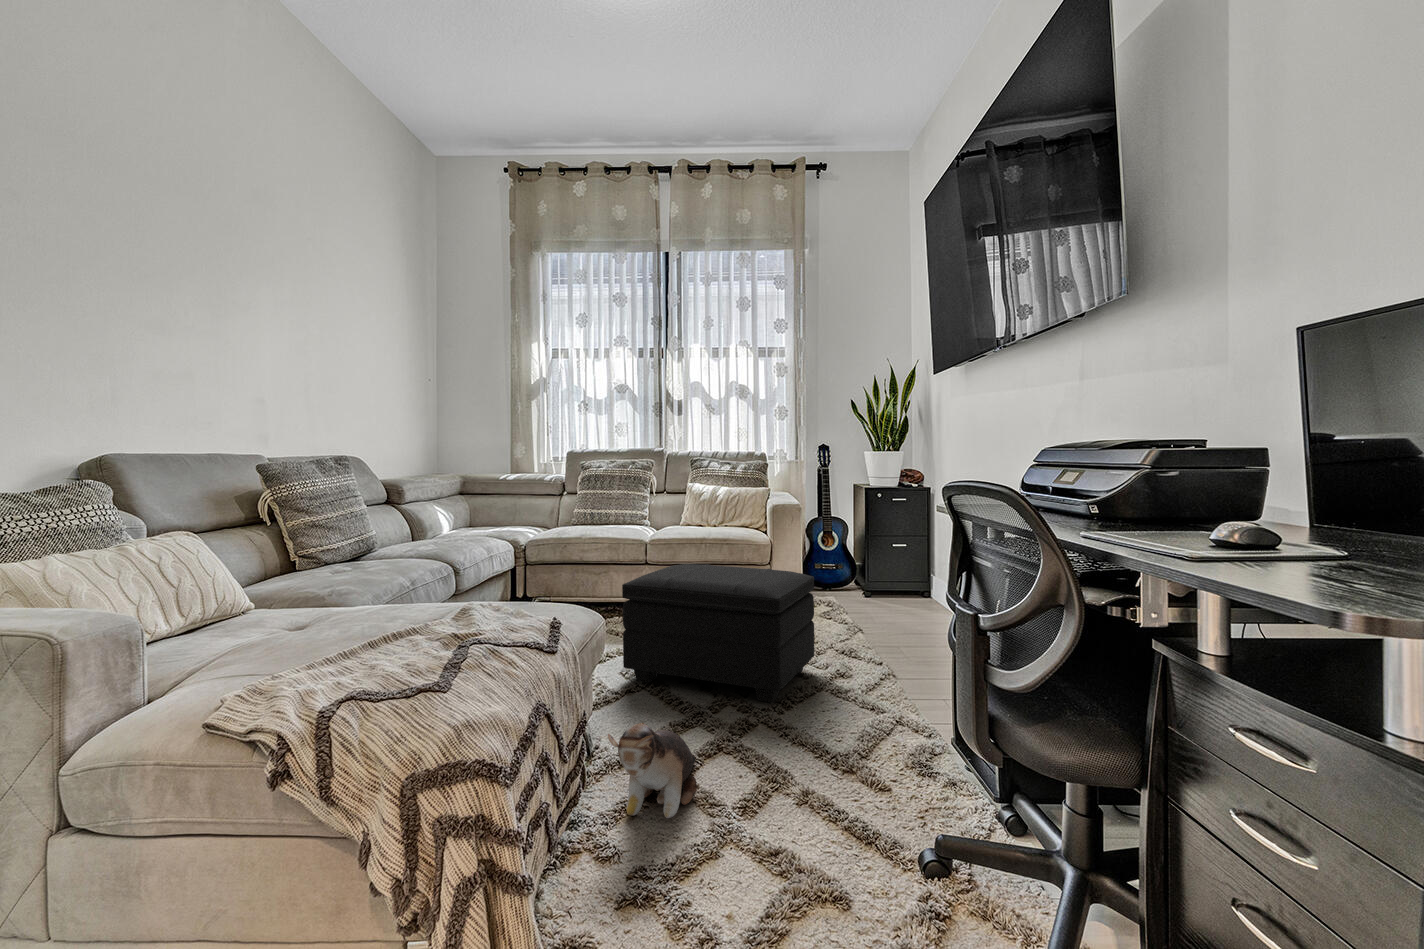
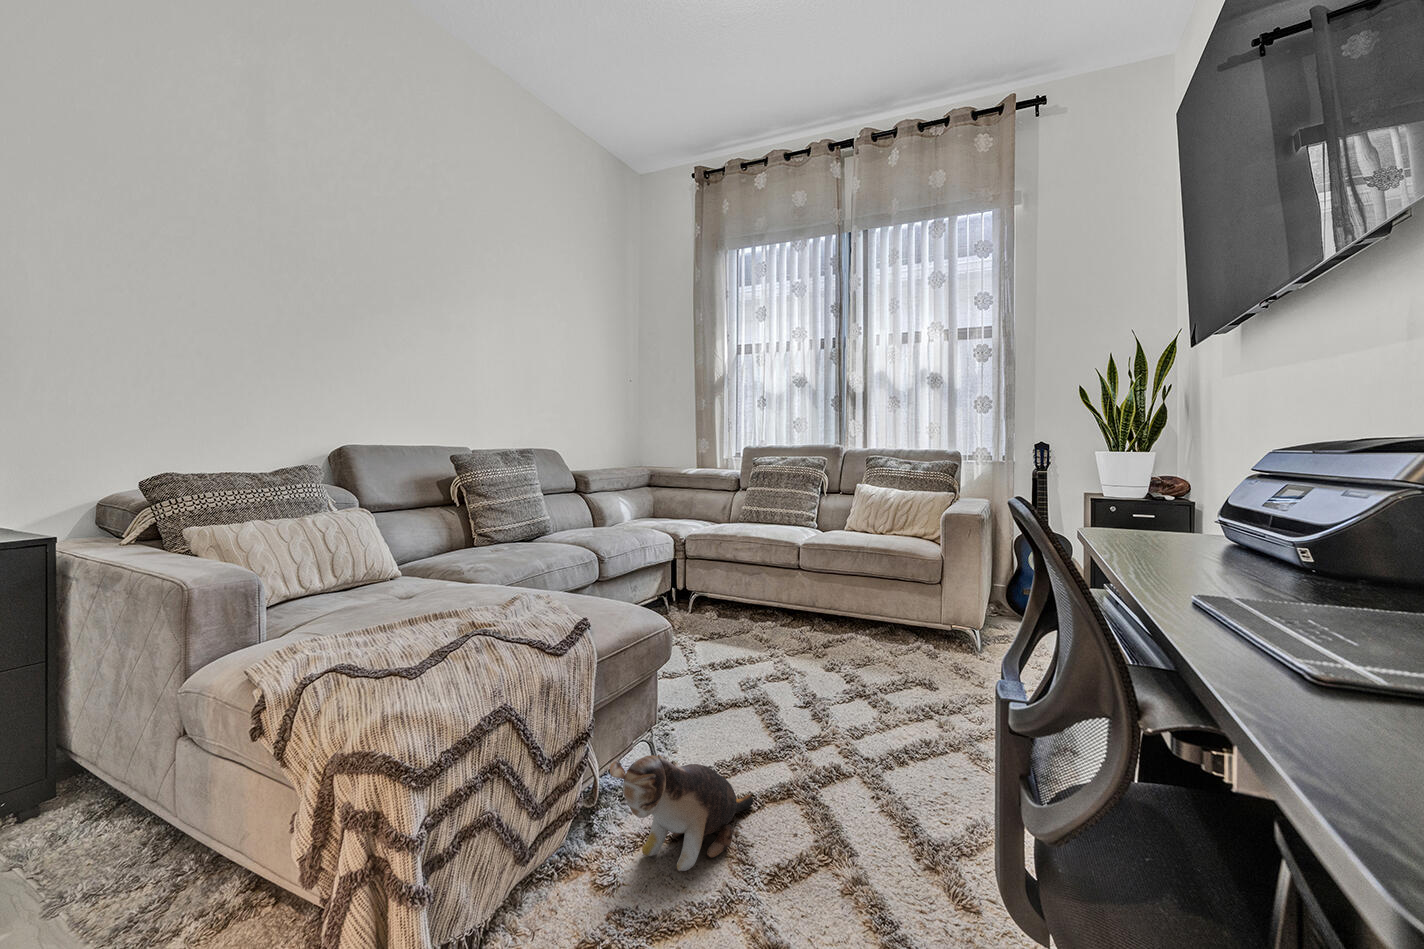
footstool: present [622,564,814,702] -> none [735,573,961,747]

